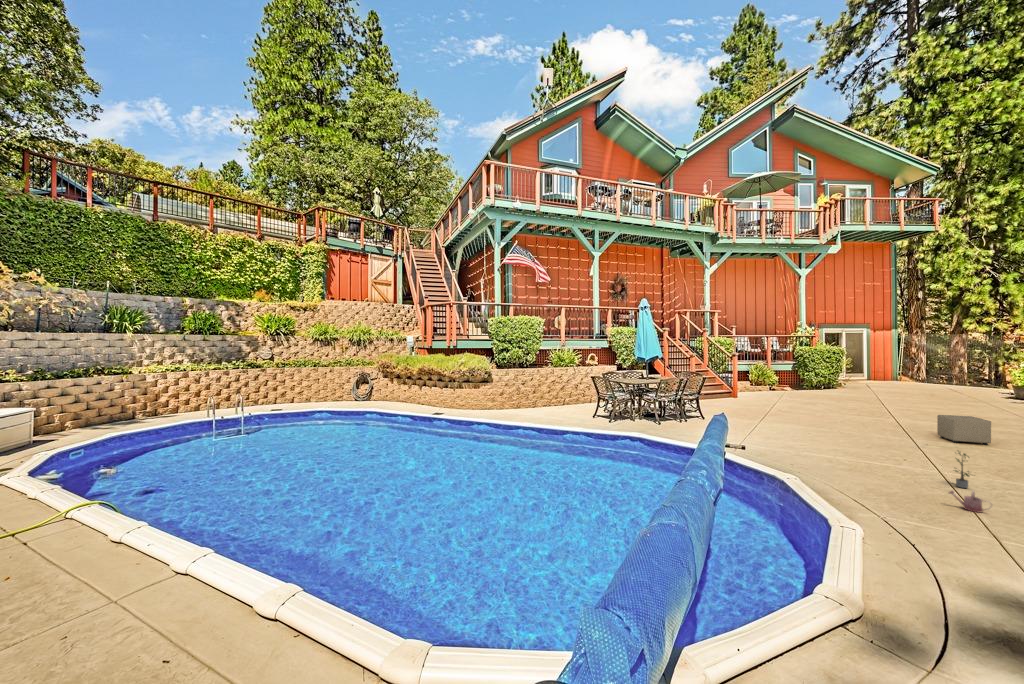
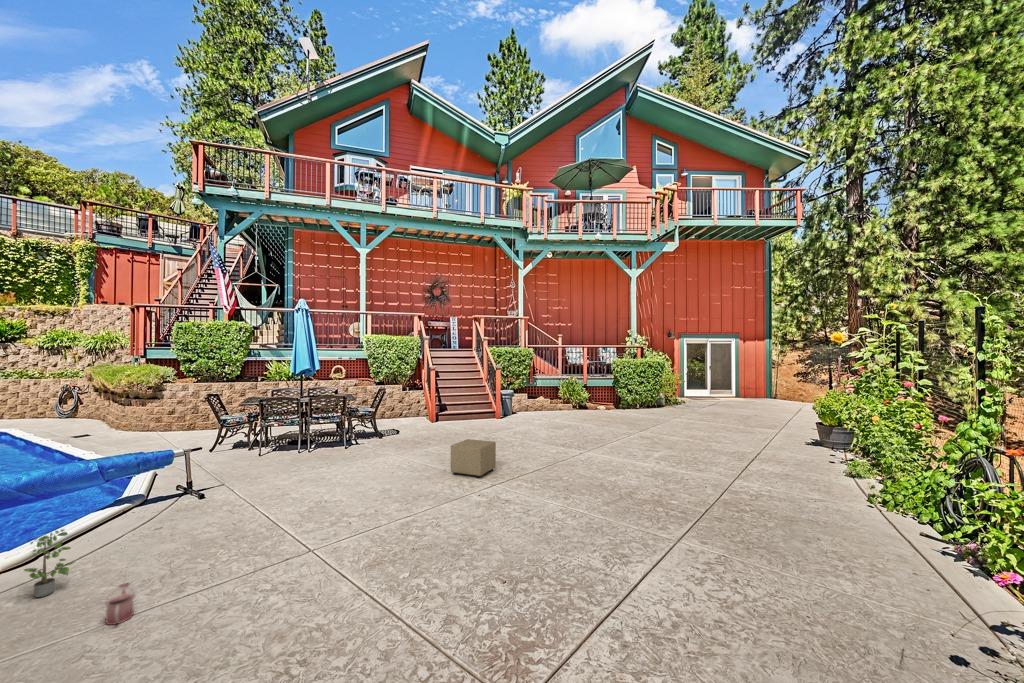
ottoman: present [937,415,991,445] -> present [451,439,496,478]
potted plant: present [955,452,969,488] -> present [24,529,74,597]

